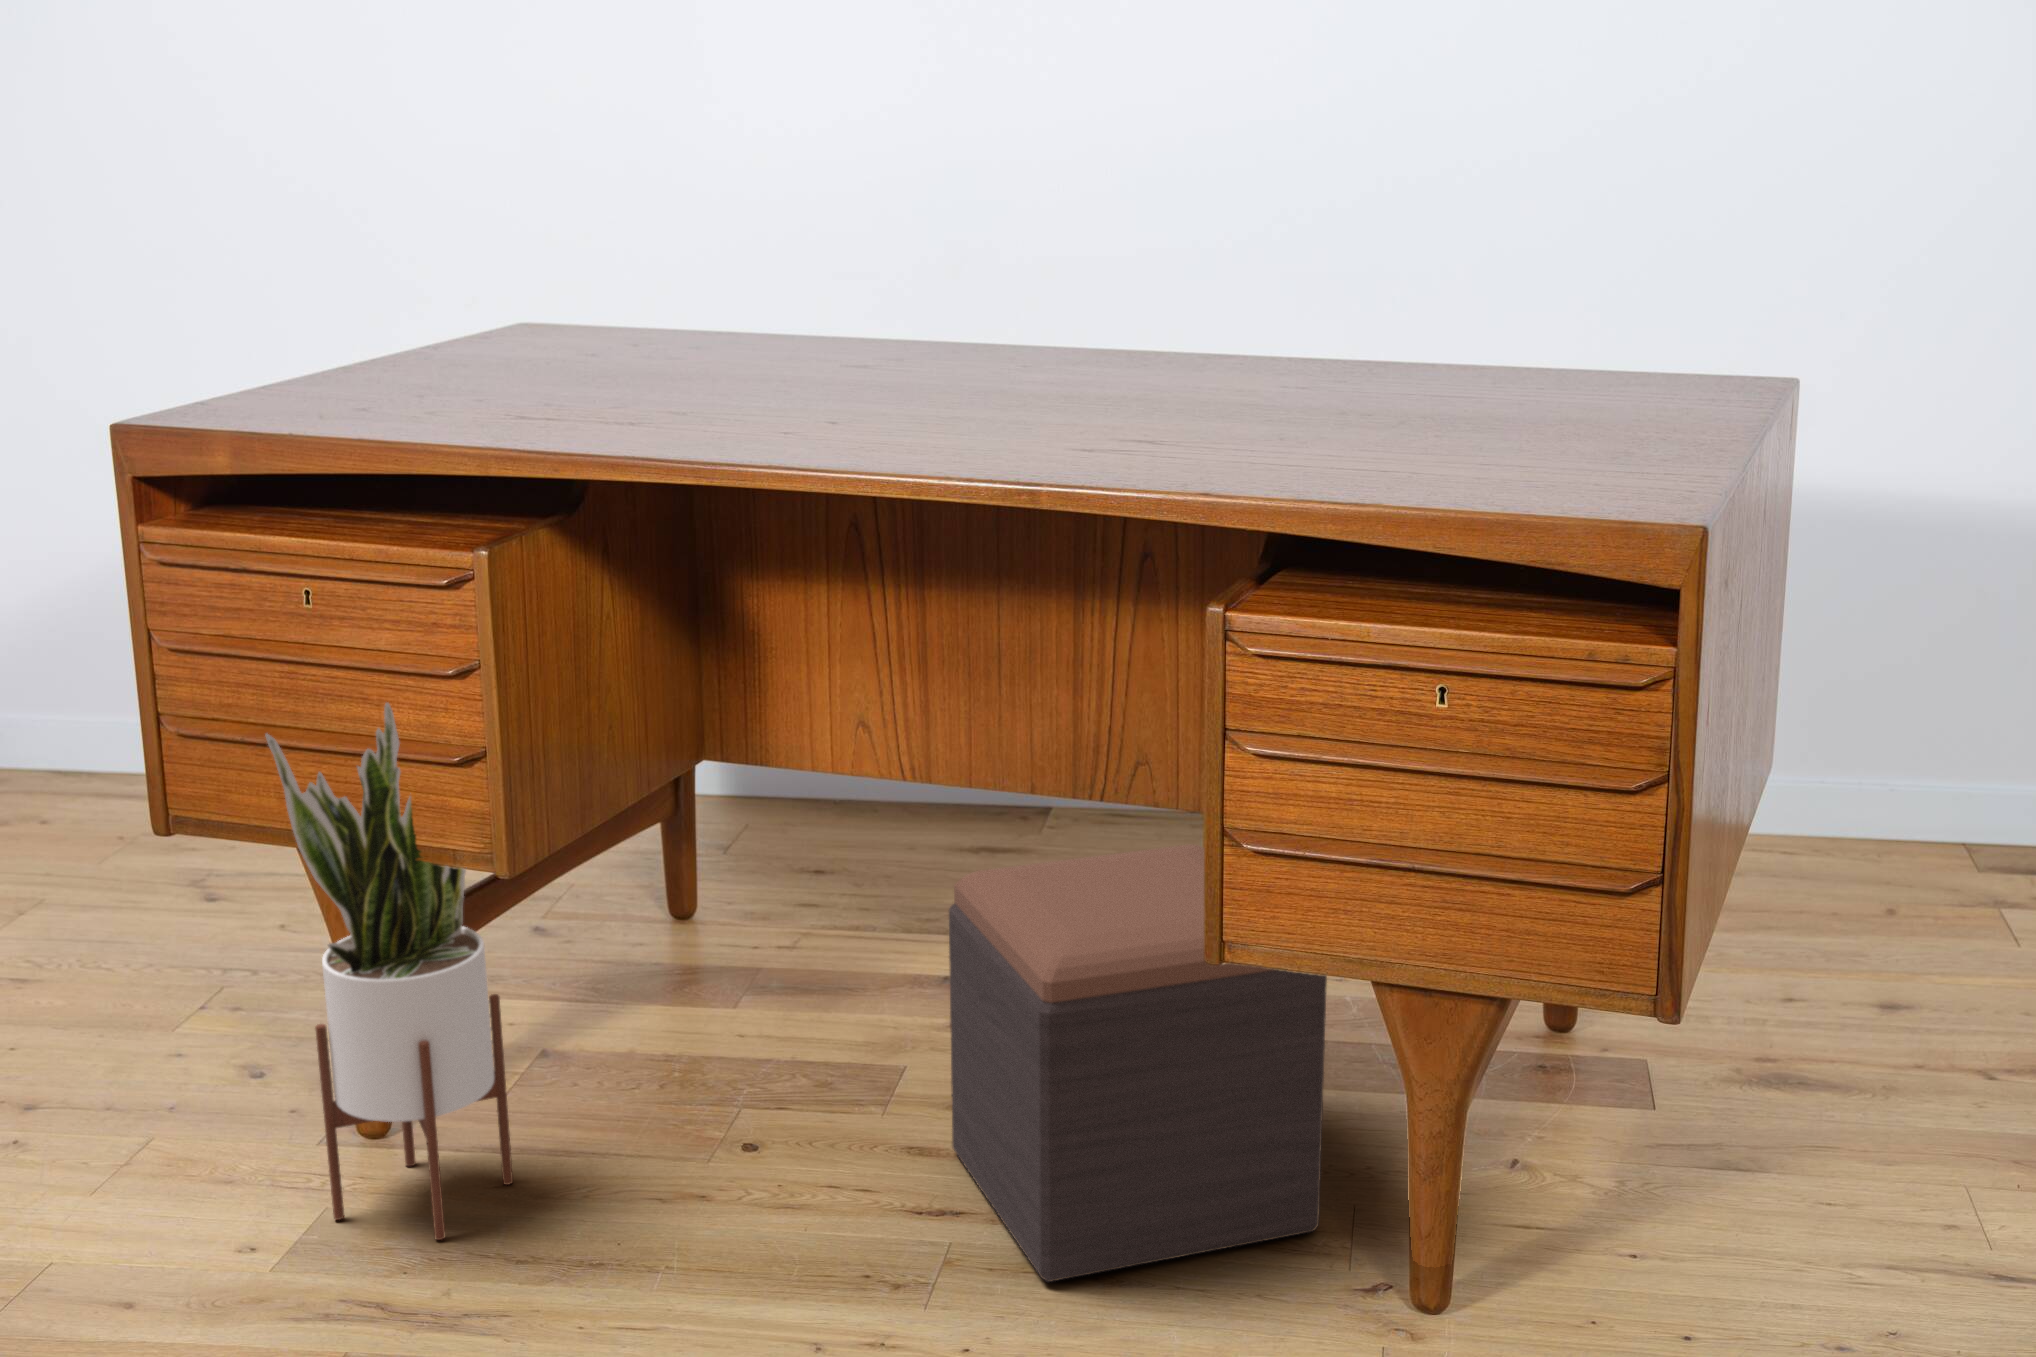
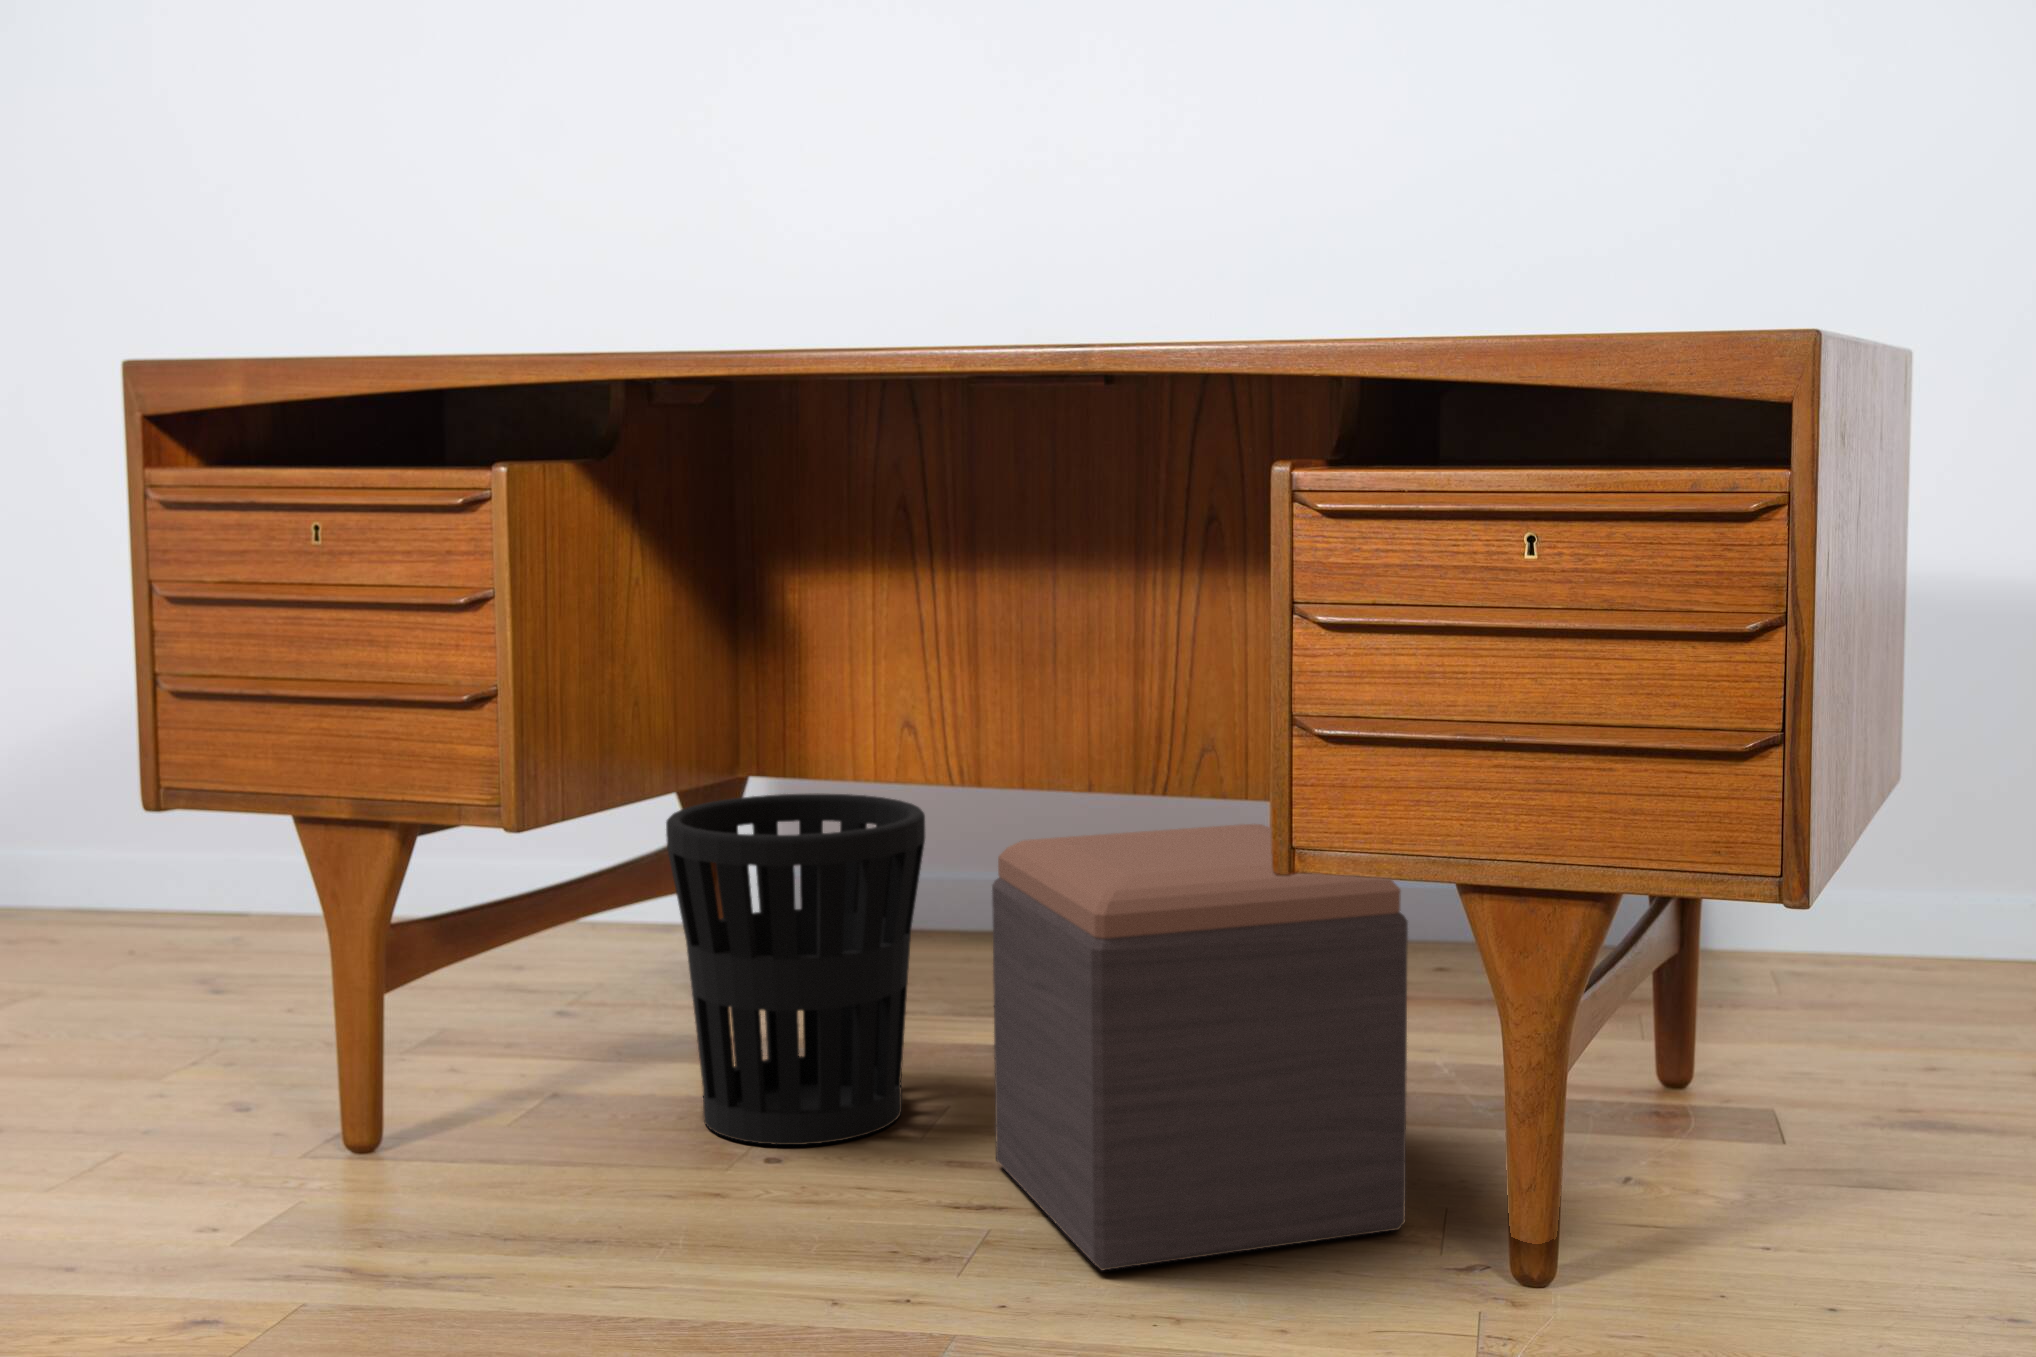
potted plant: present [265,703,513,1240] -> none [261,638,512,1236]
wastebasket: none [643,786,885,1127] -> present [666,793,925,1145]

